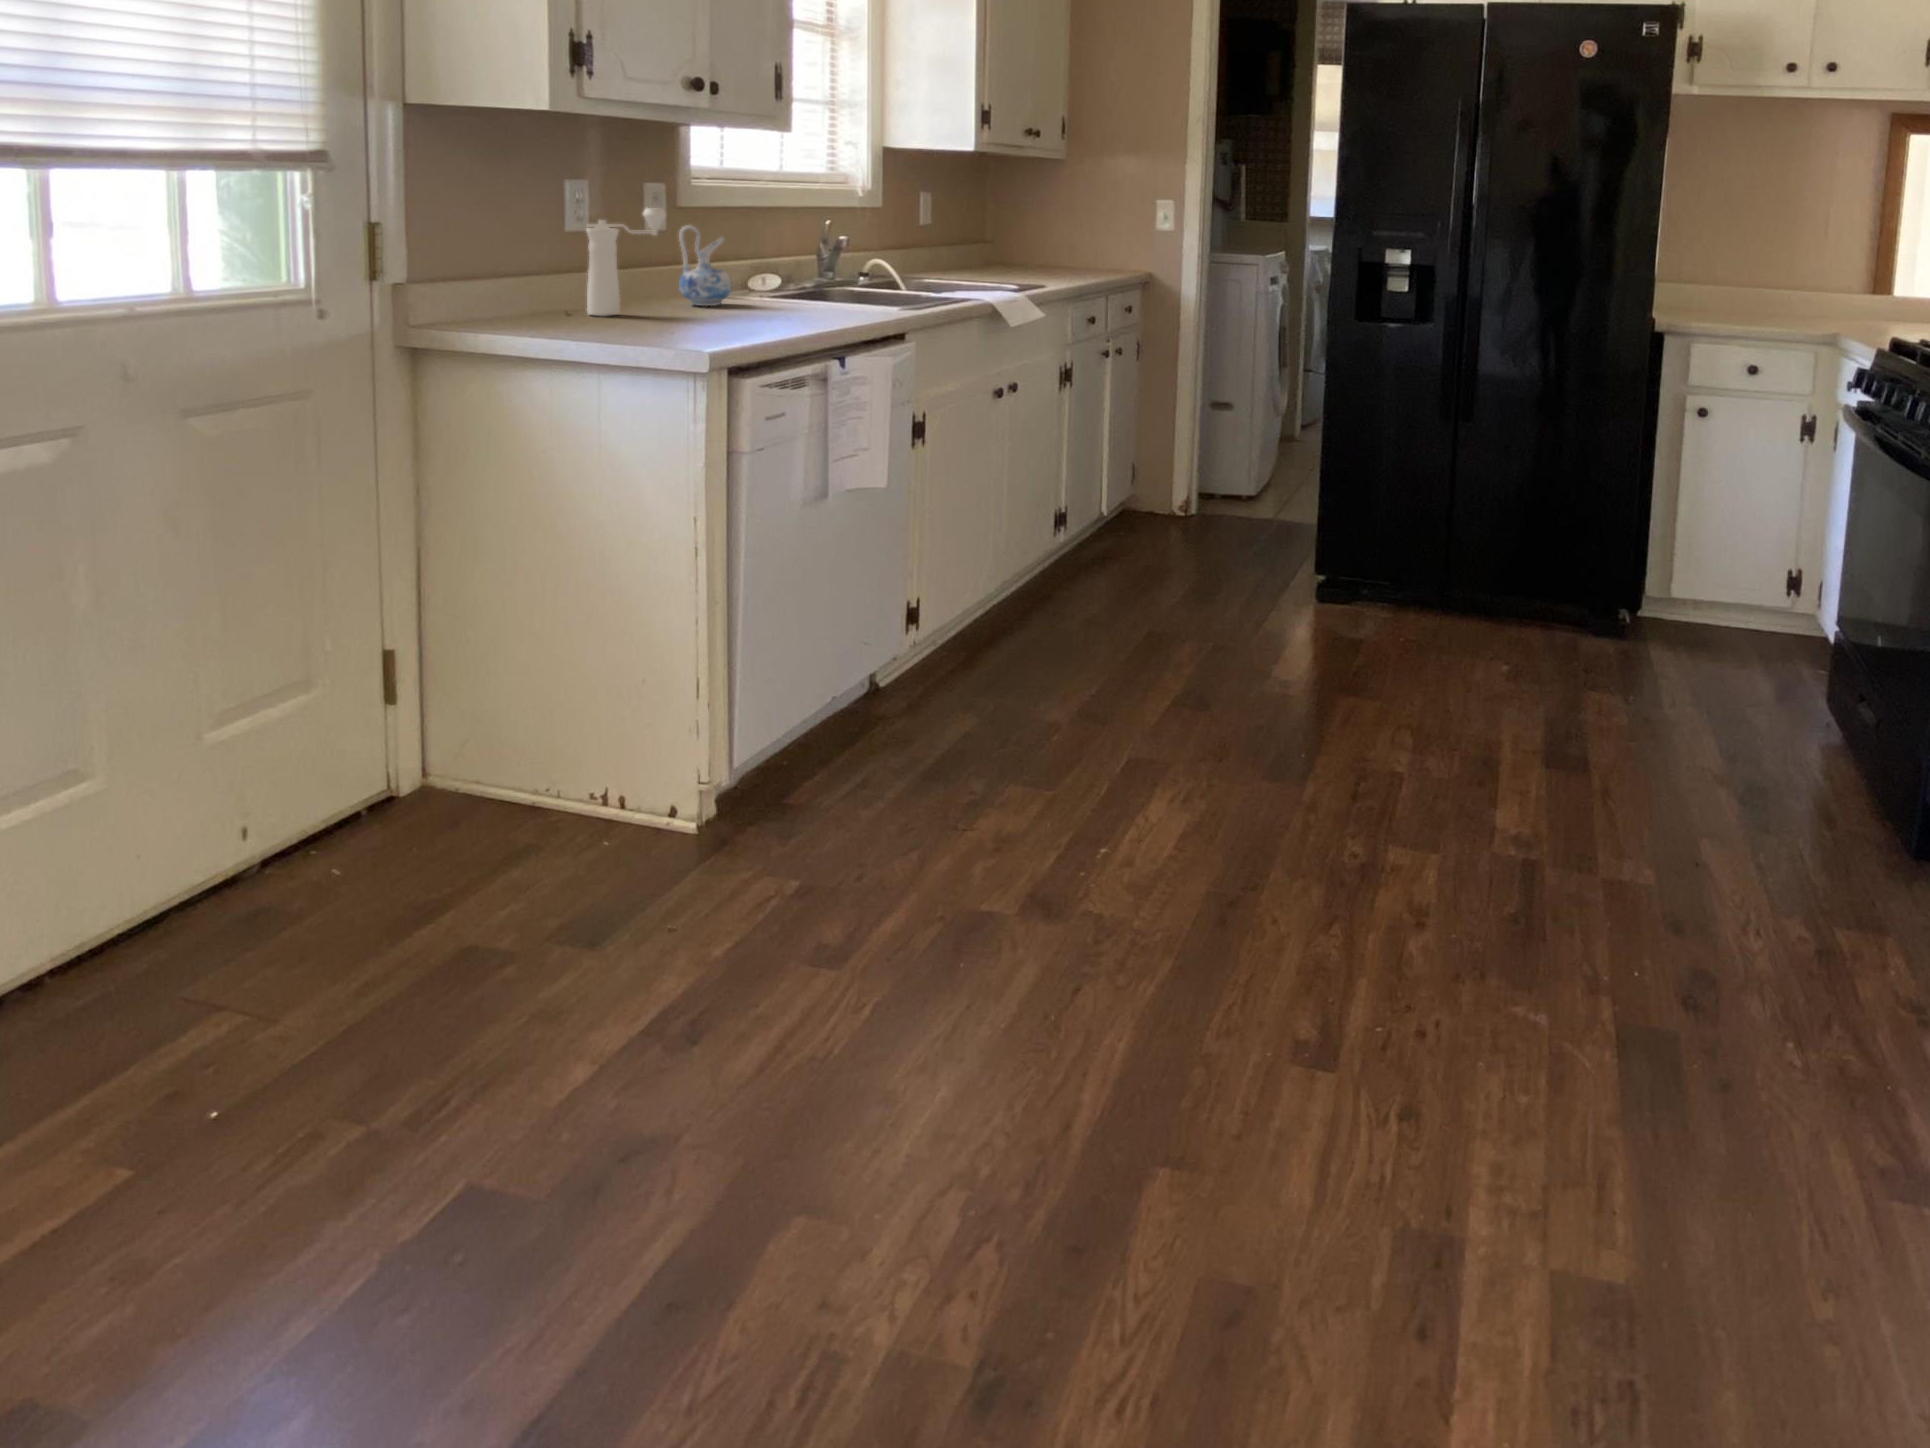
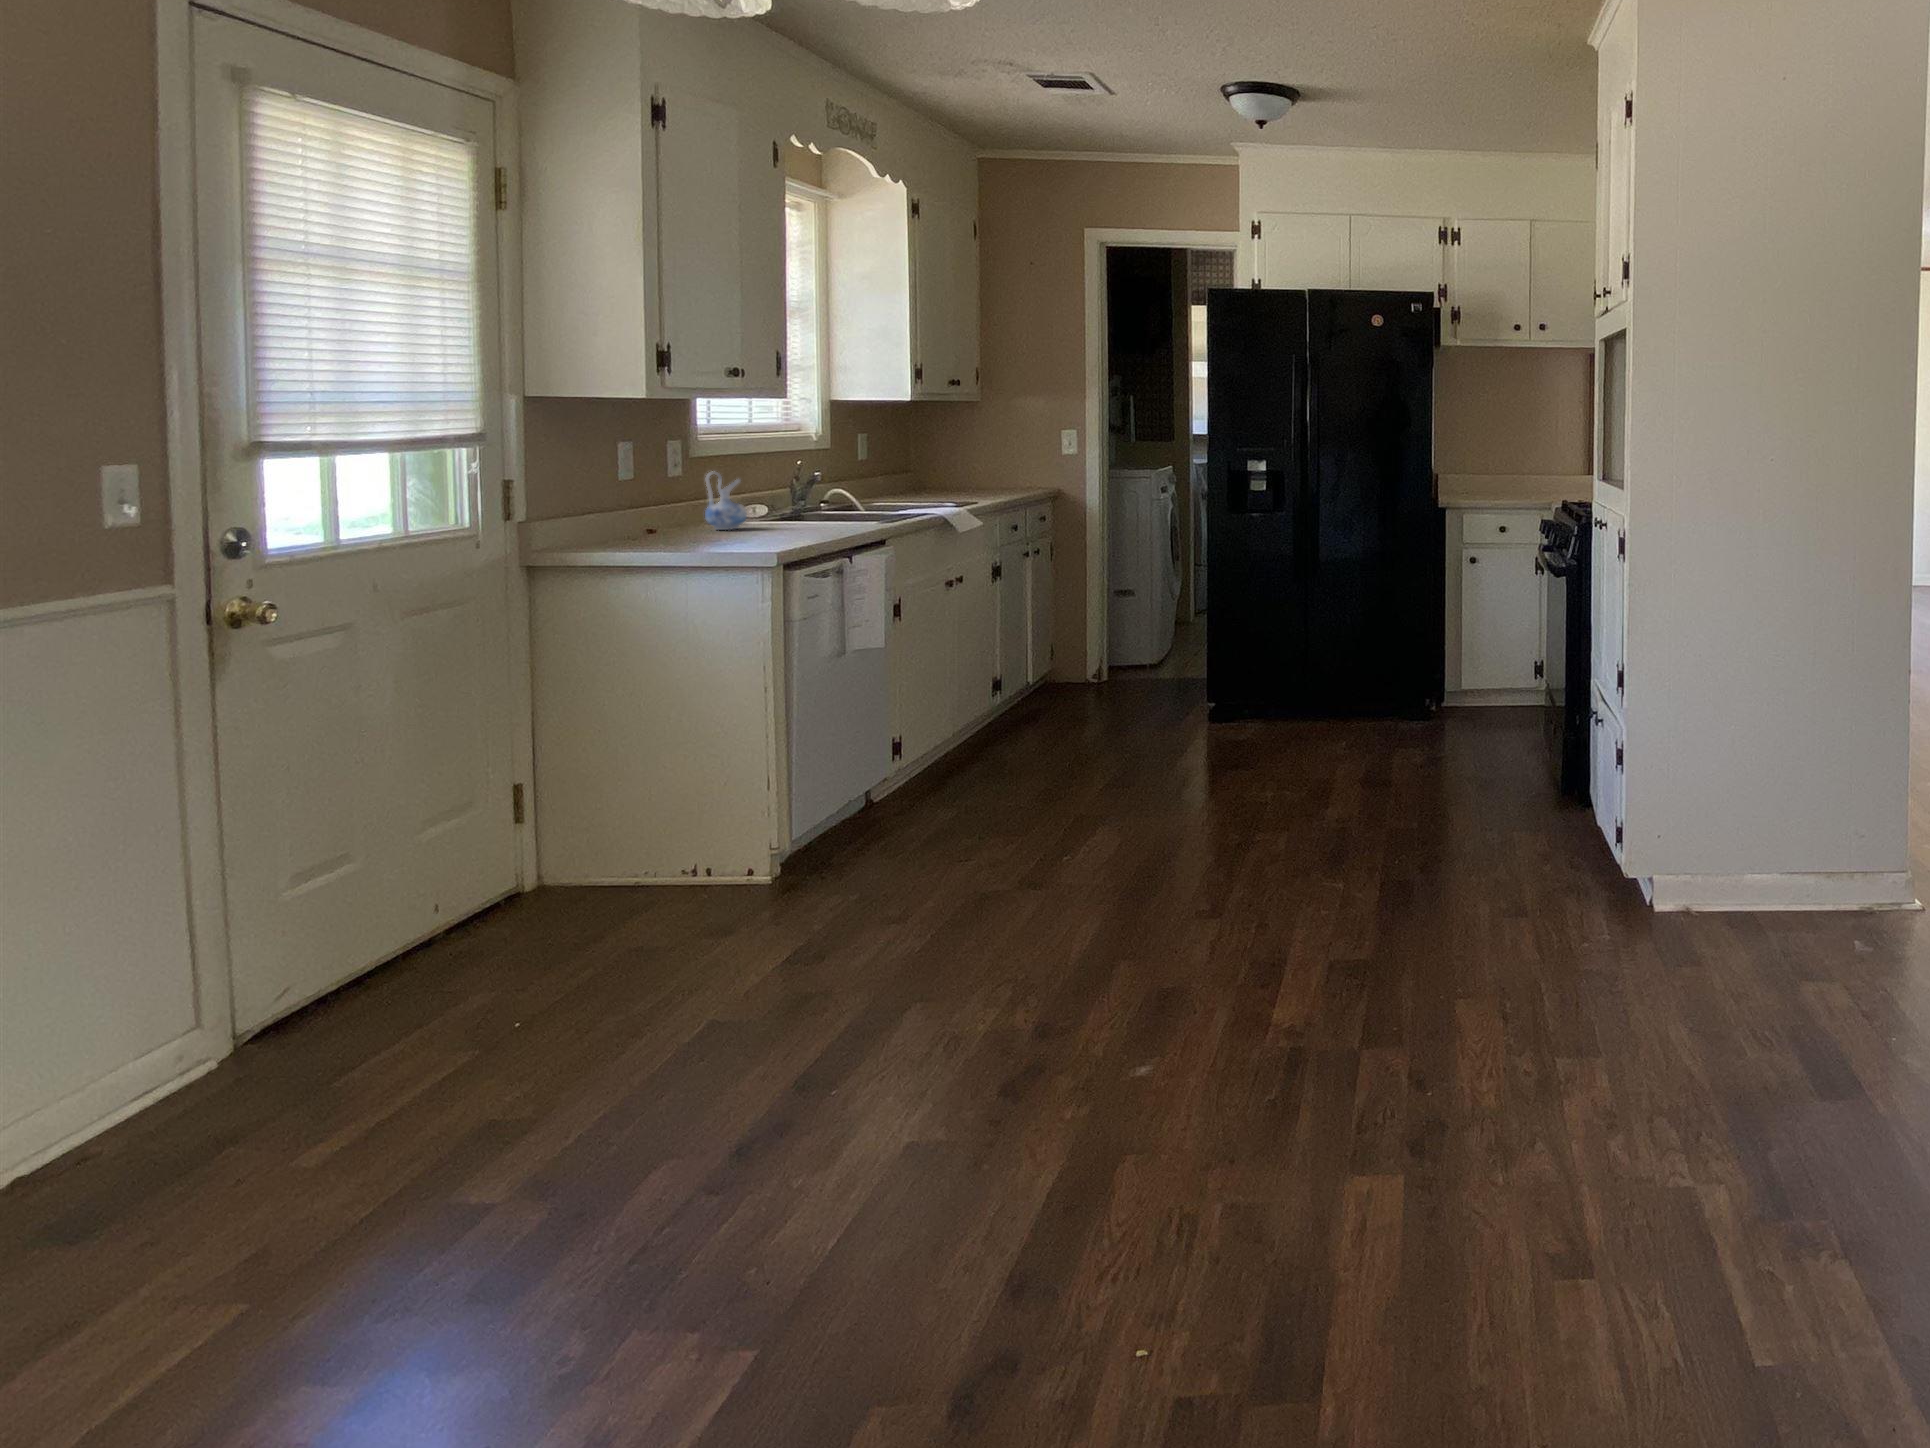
pepper mill: present [586,208,666,316] -> none [645,461,702,540]

